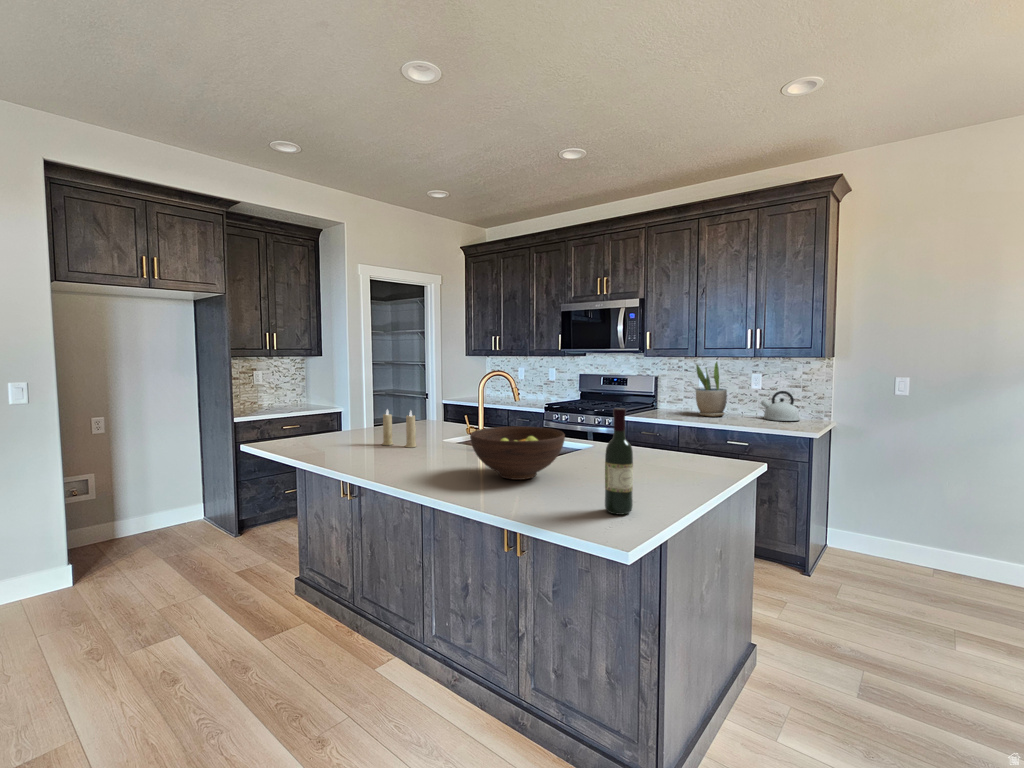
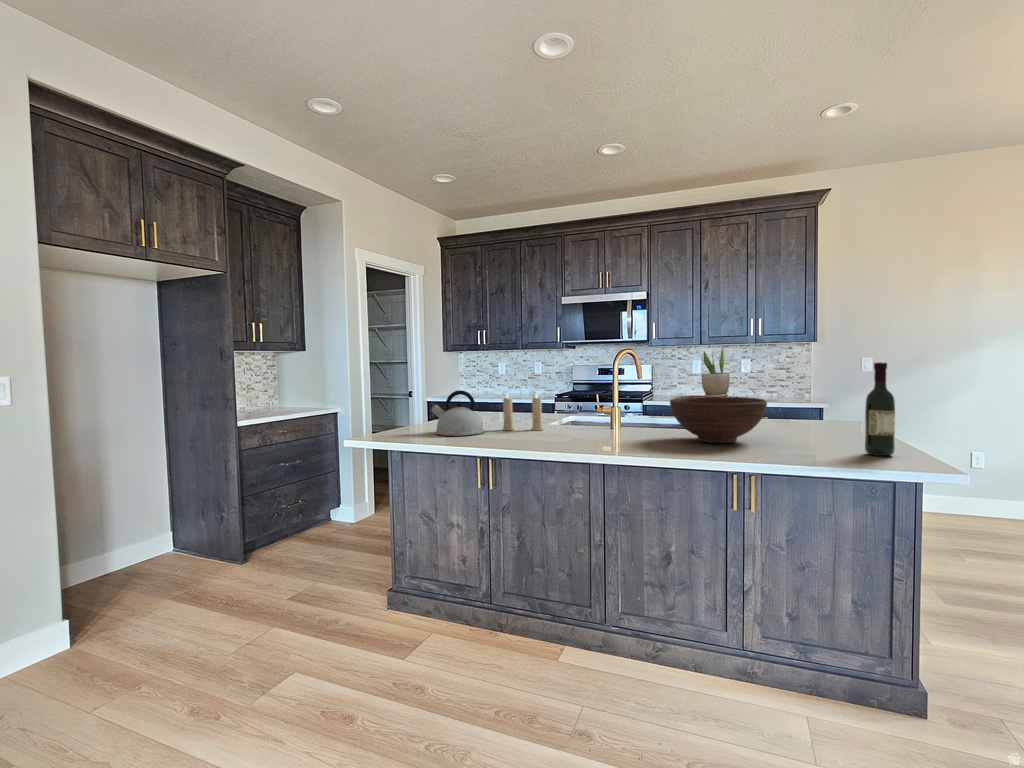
kettle: present [760,391,800,421] -> present [431,390,484,436]

